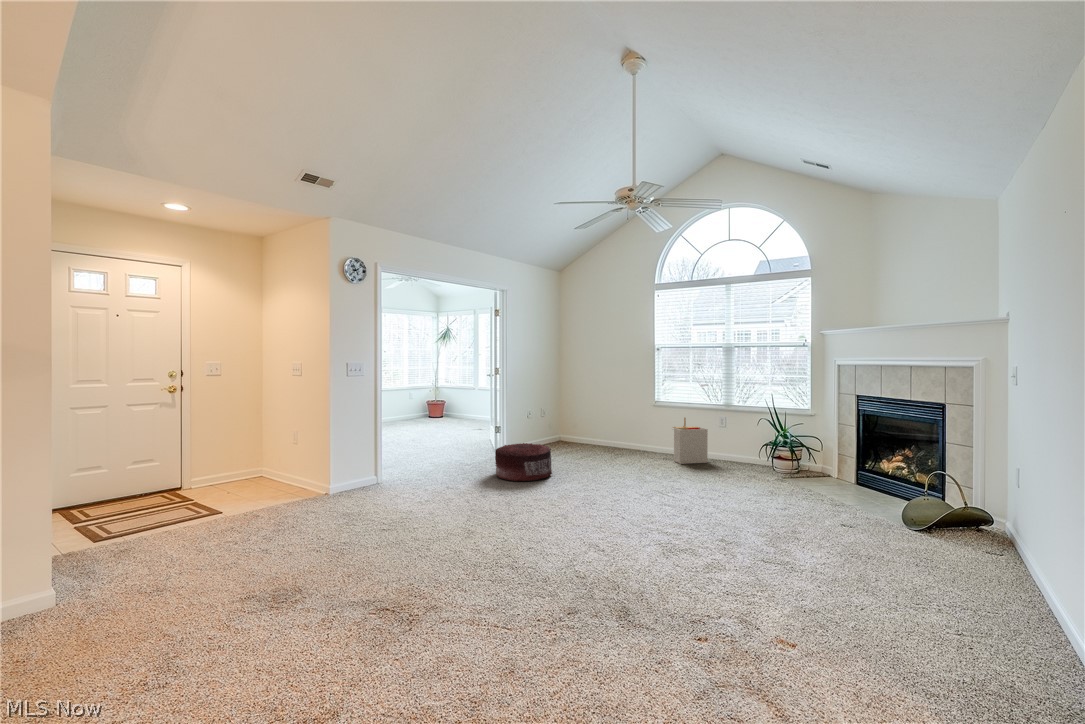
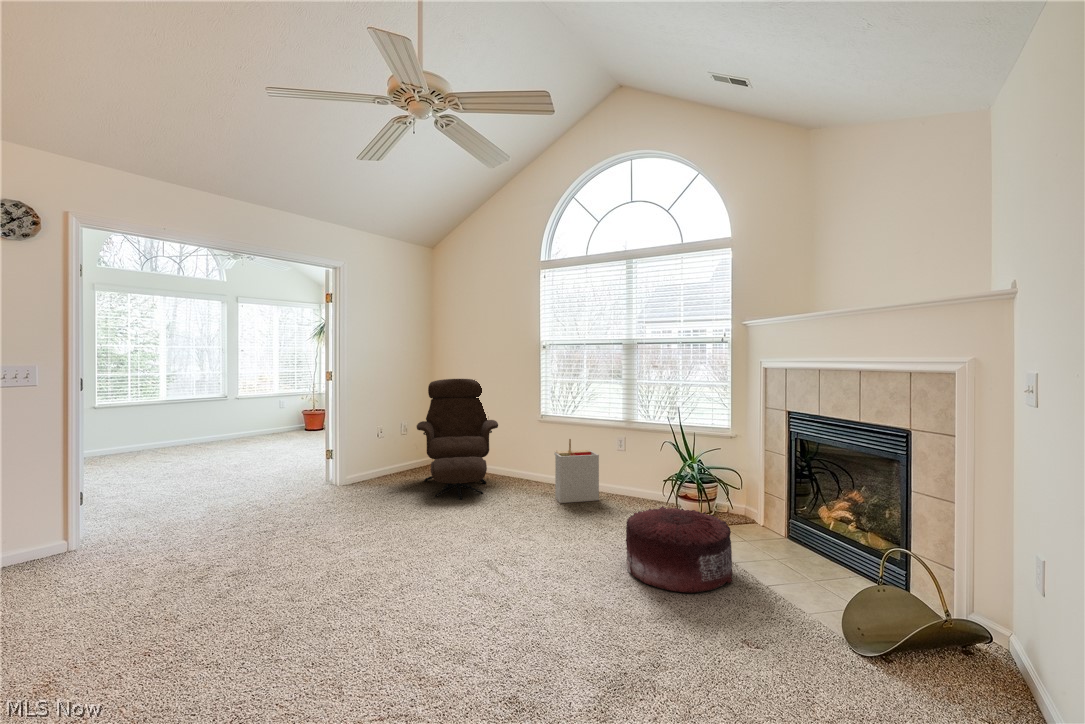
lounge chair: none [559,374,622,461] -> present [417,379,498,500]
pouf: present [495,443,552,481] -> present [626,506,733,593]

